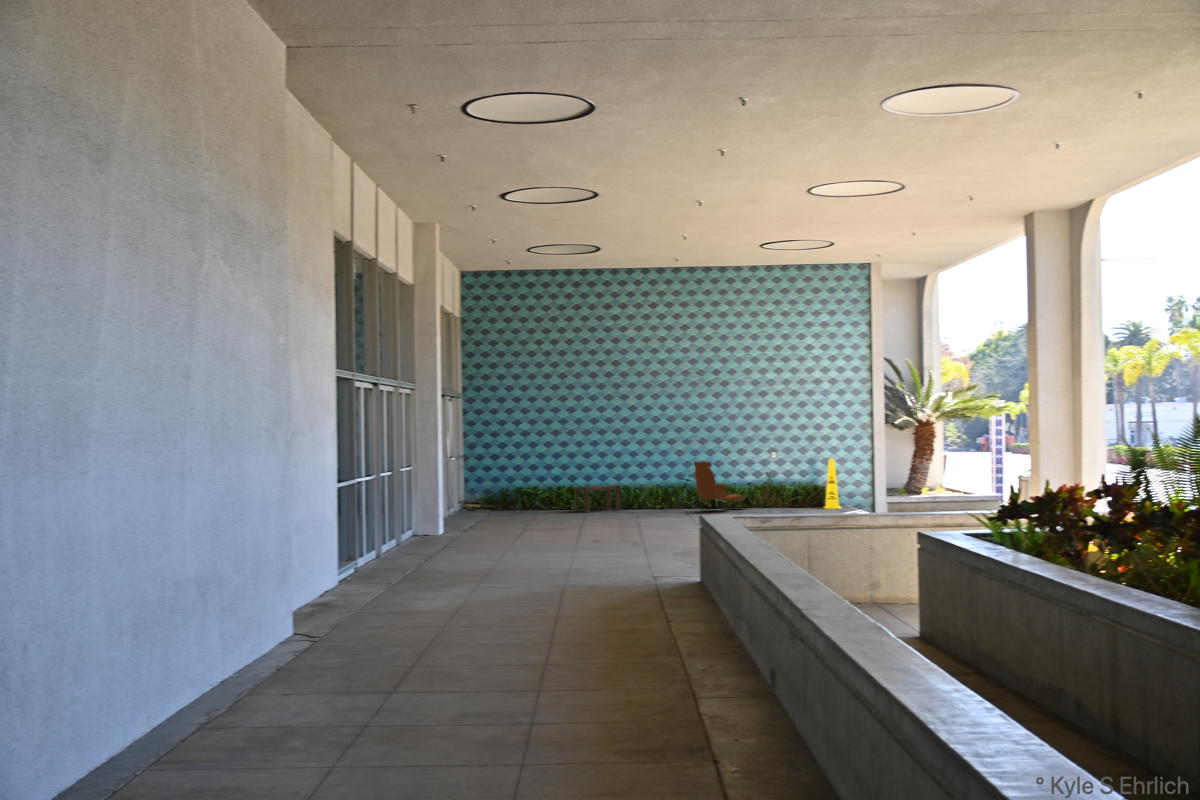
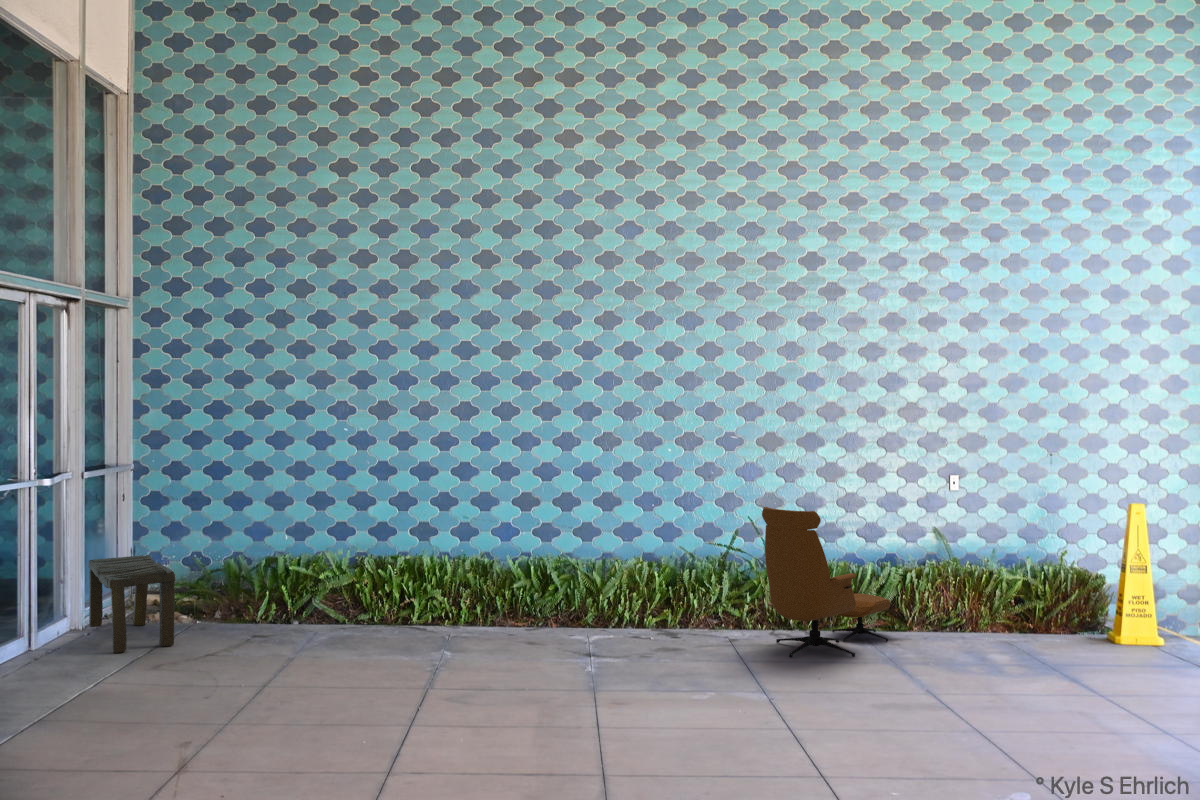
bench: present [574,485,621,512] -> present [88,555,175,653]

